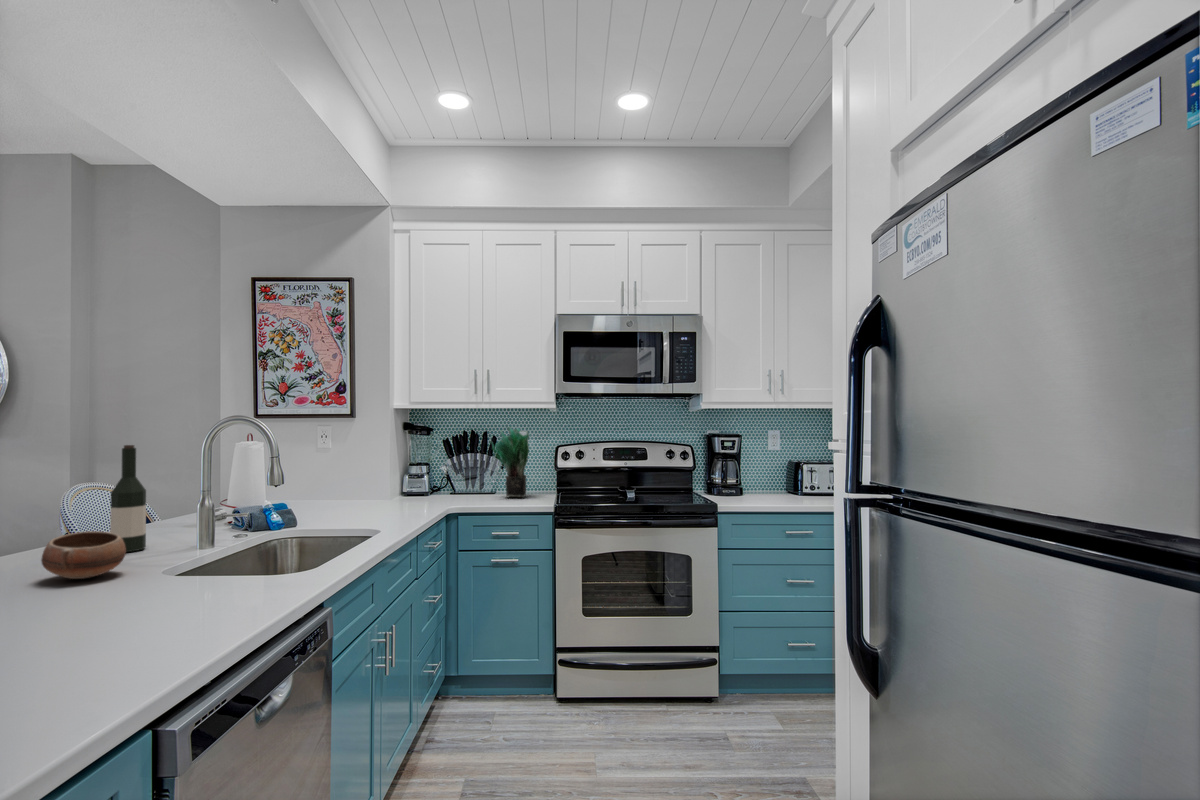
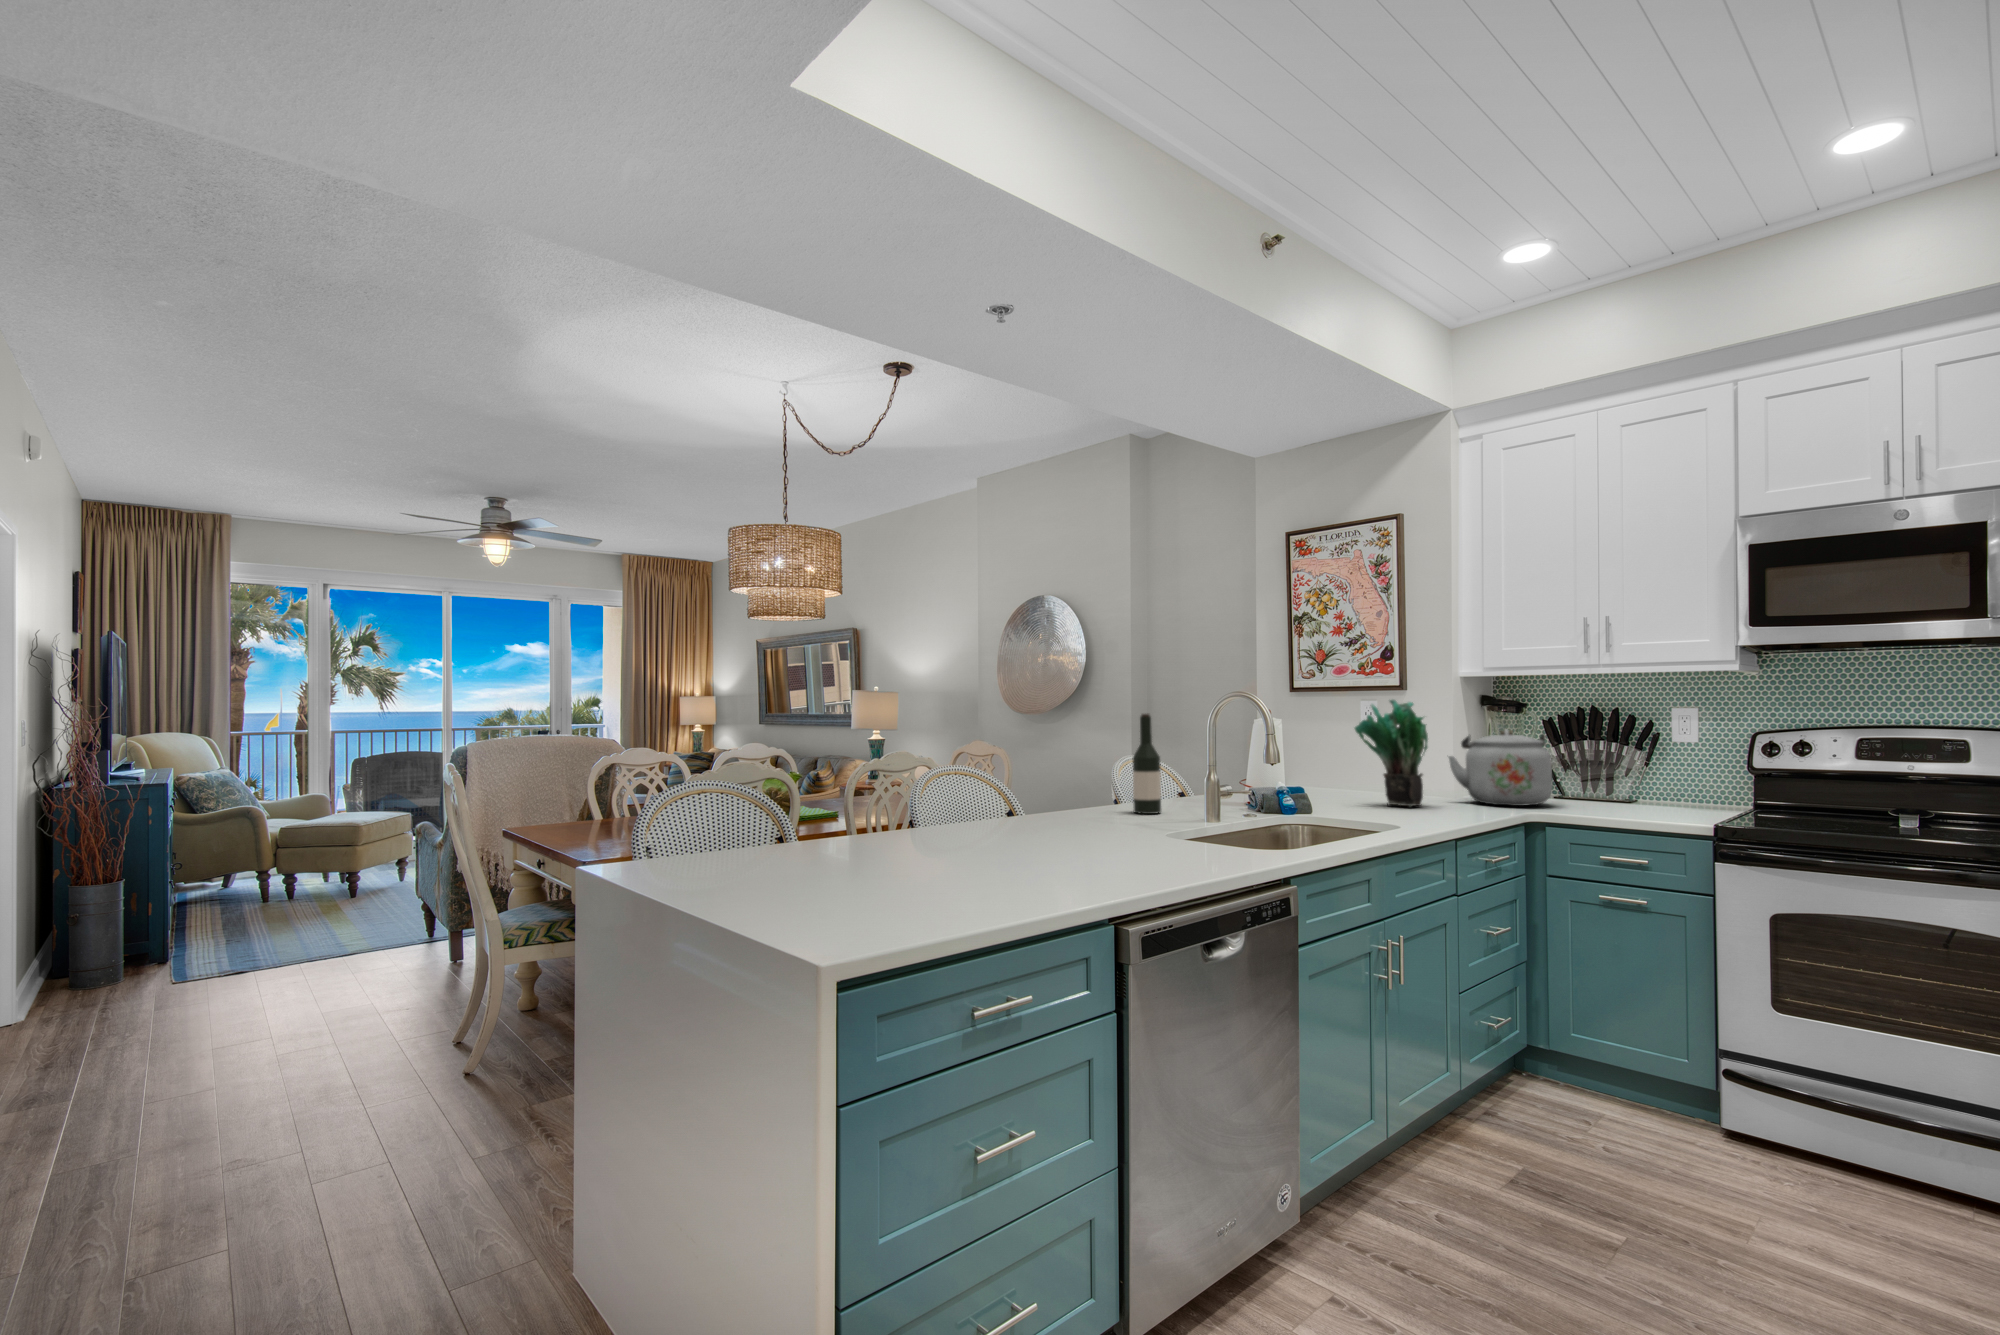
potted plant: present [492,427,529,497] -> present [1355,699,1428,806]
kettle: none [390,448,458,502] -> present [1449,730,1553,806]
bowl: present [41,531,126,579] -> none [1074,787,1132,826]

